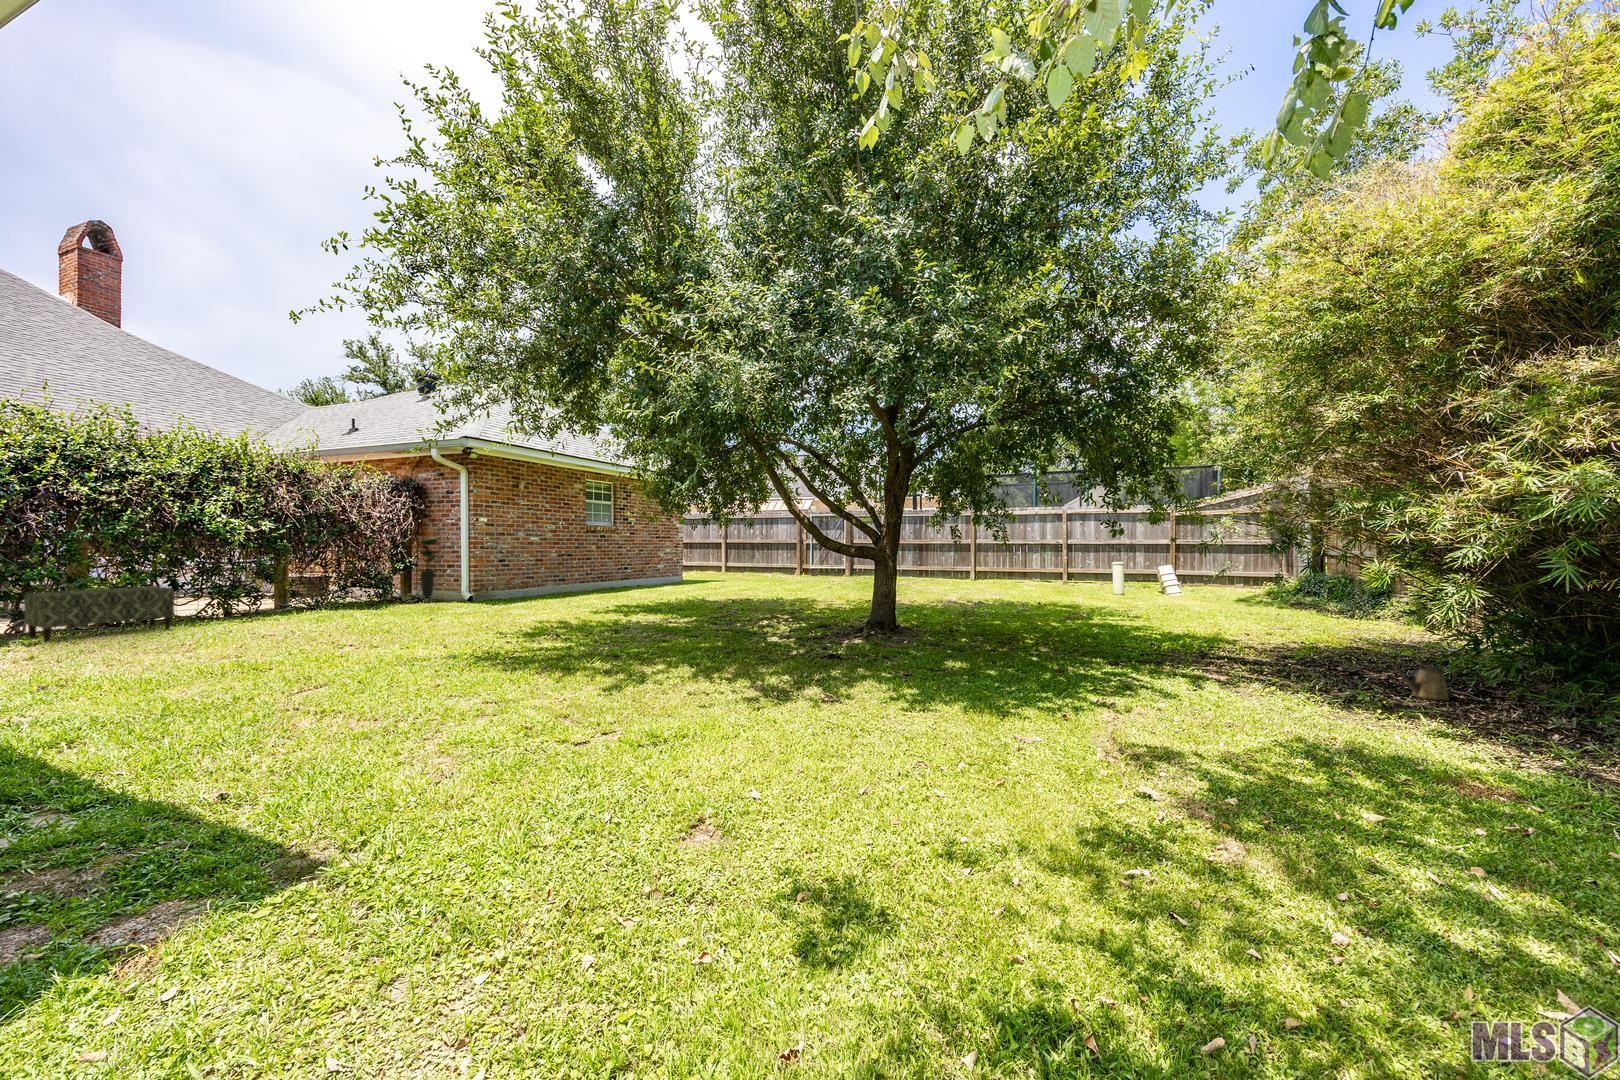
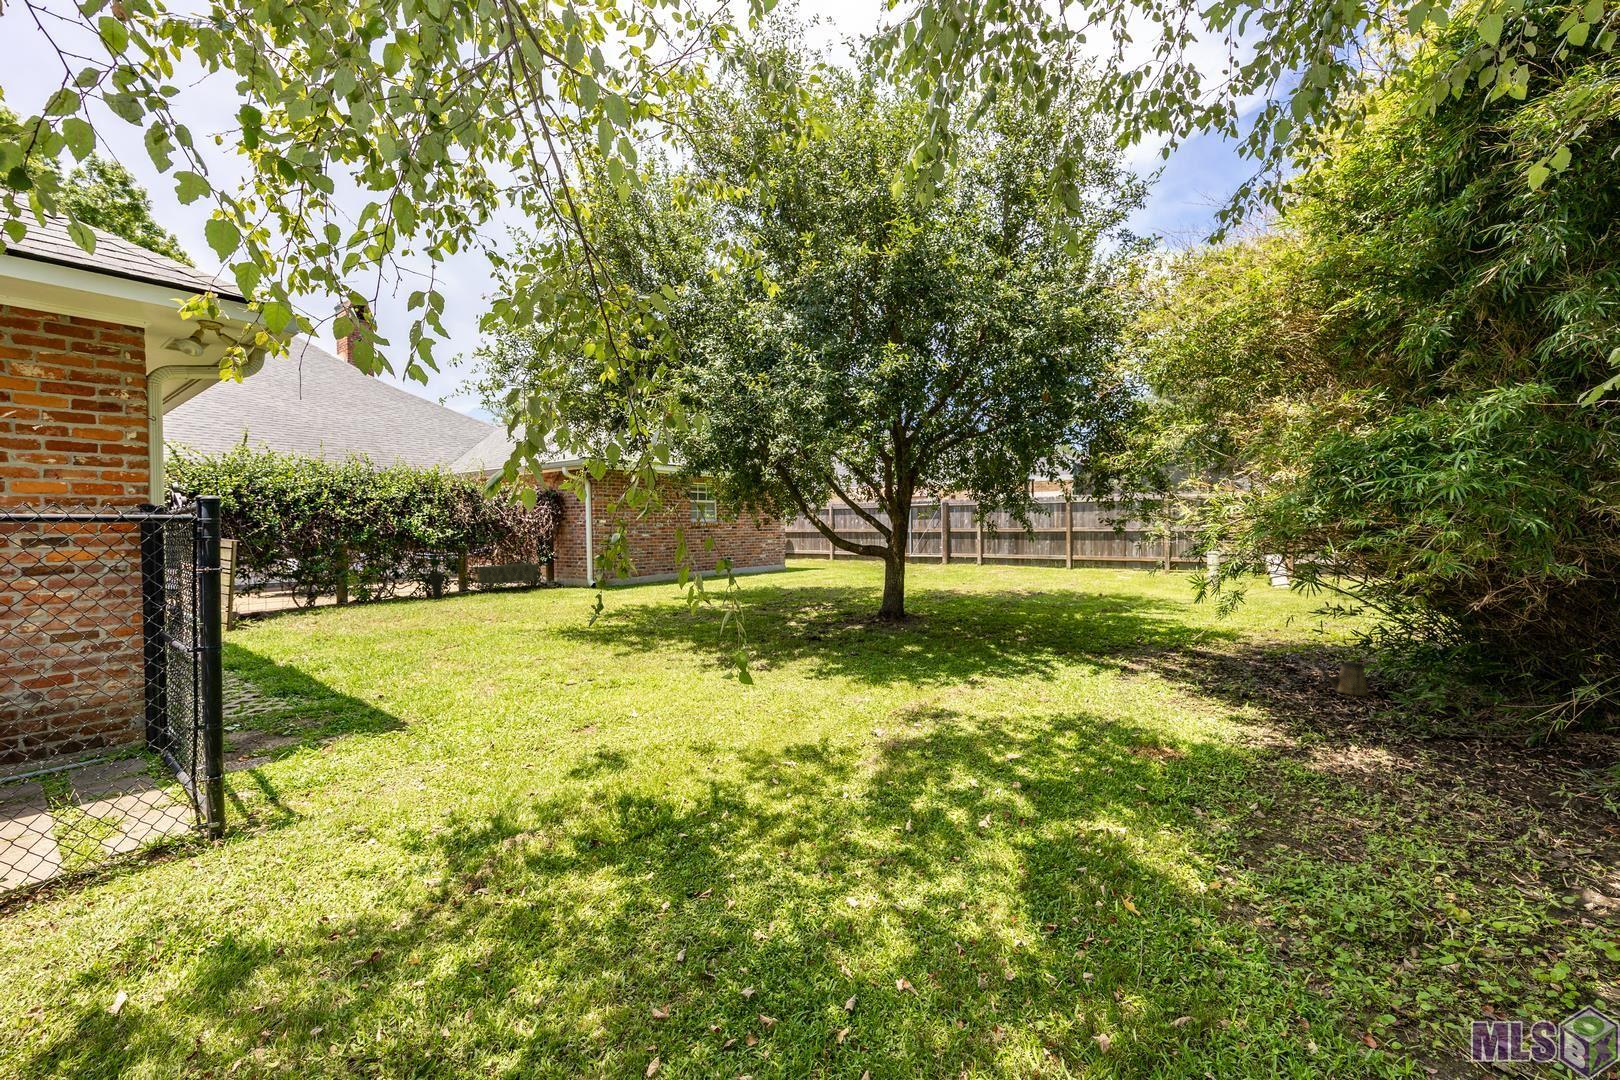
potted plant: present [421,539,438,598] -> present [428,544,445,598]
bench: present [24,586,175,643] -> present [479,563,538,592]

